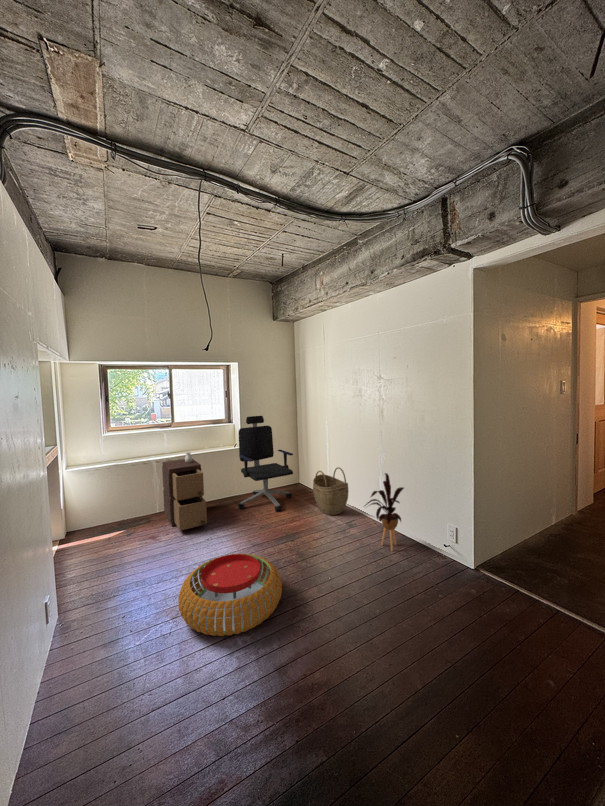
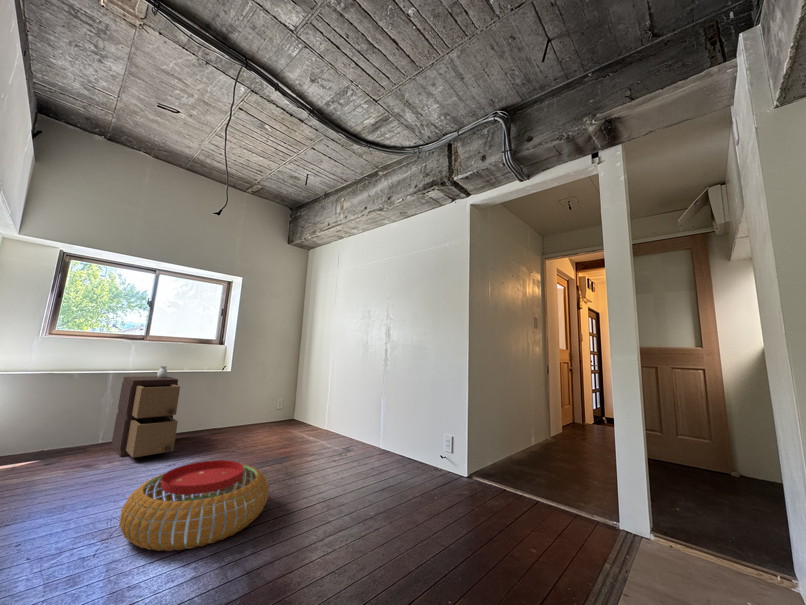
office chair: present [238,416,293,511] -> none [217,336,293,441]
woven basket: present [313,467,349,515] -> none [312,391,350,442]
house plant: present [365,473,404,551] -> none [366,381,408,466]

